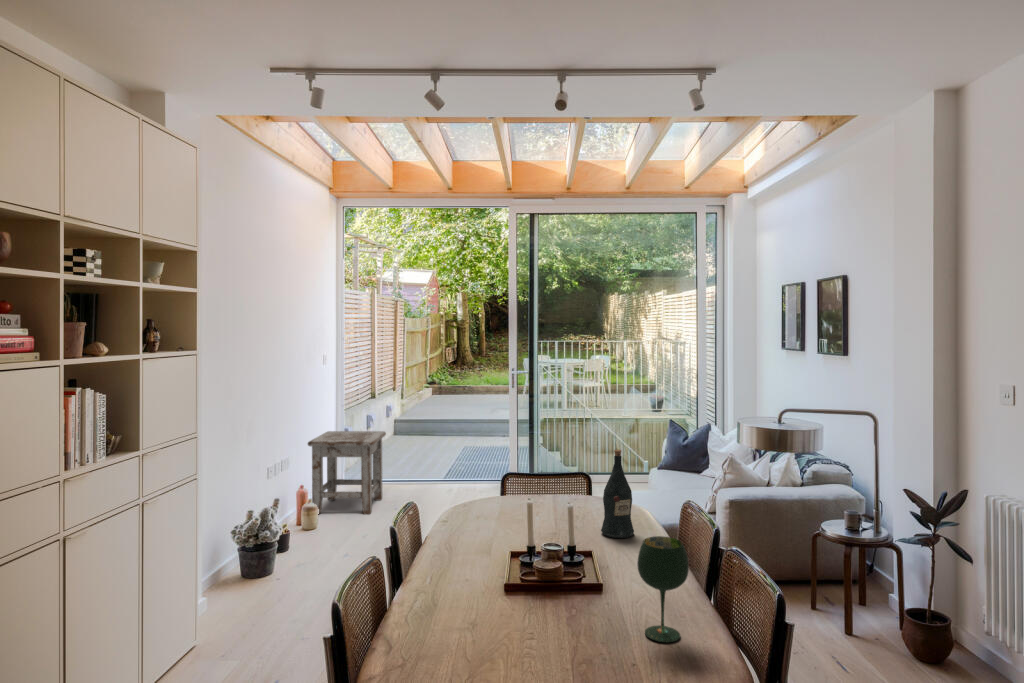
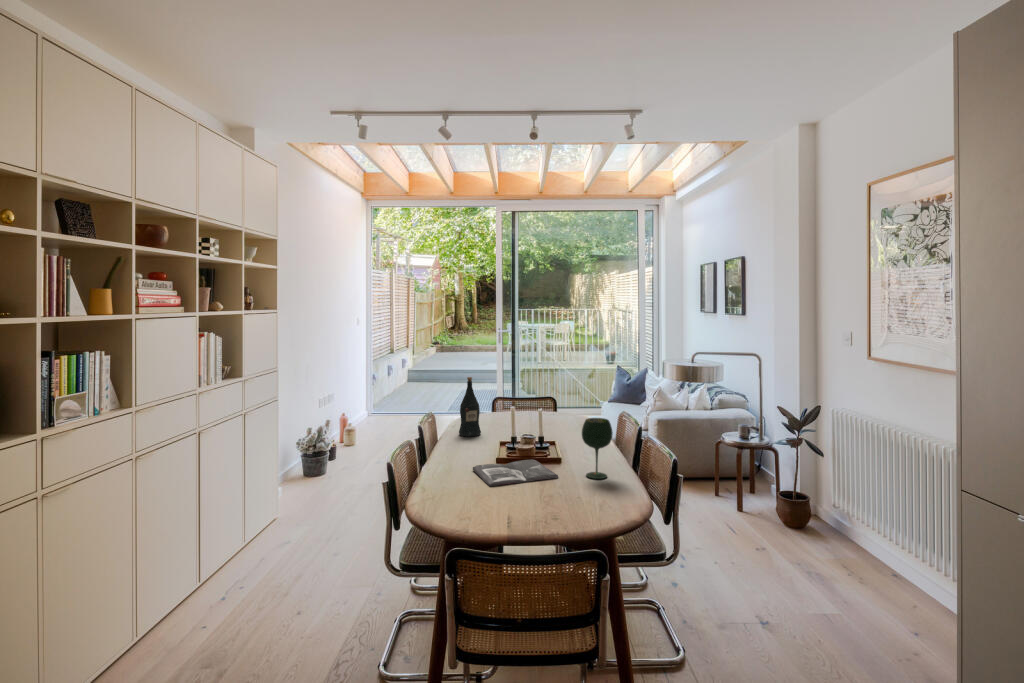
stool: present [308,431,386,514] -> none [346,378,405,439]
wine bottle: present [601,450,634,538] -> present [459,377,481,437]
magazine: none [460,596,600,658] -> present [473,459,558,486]

